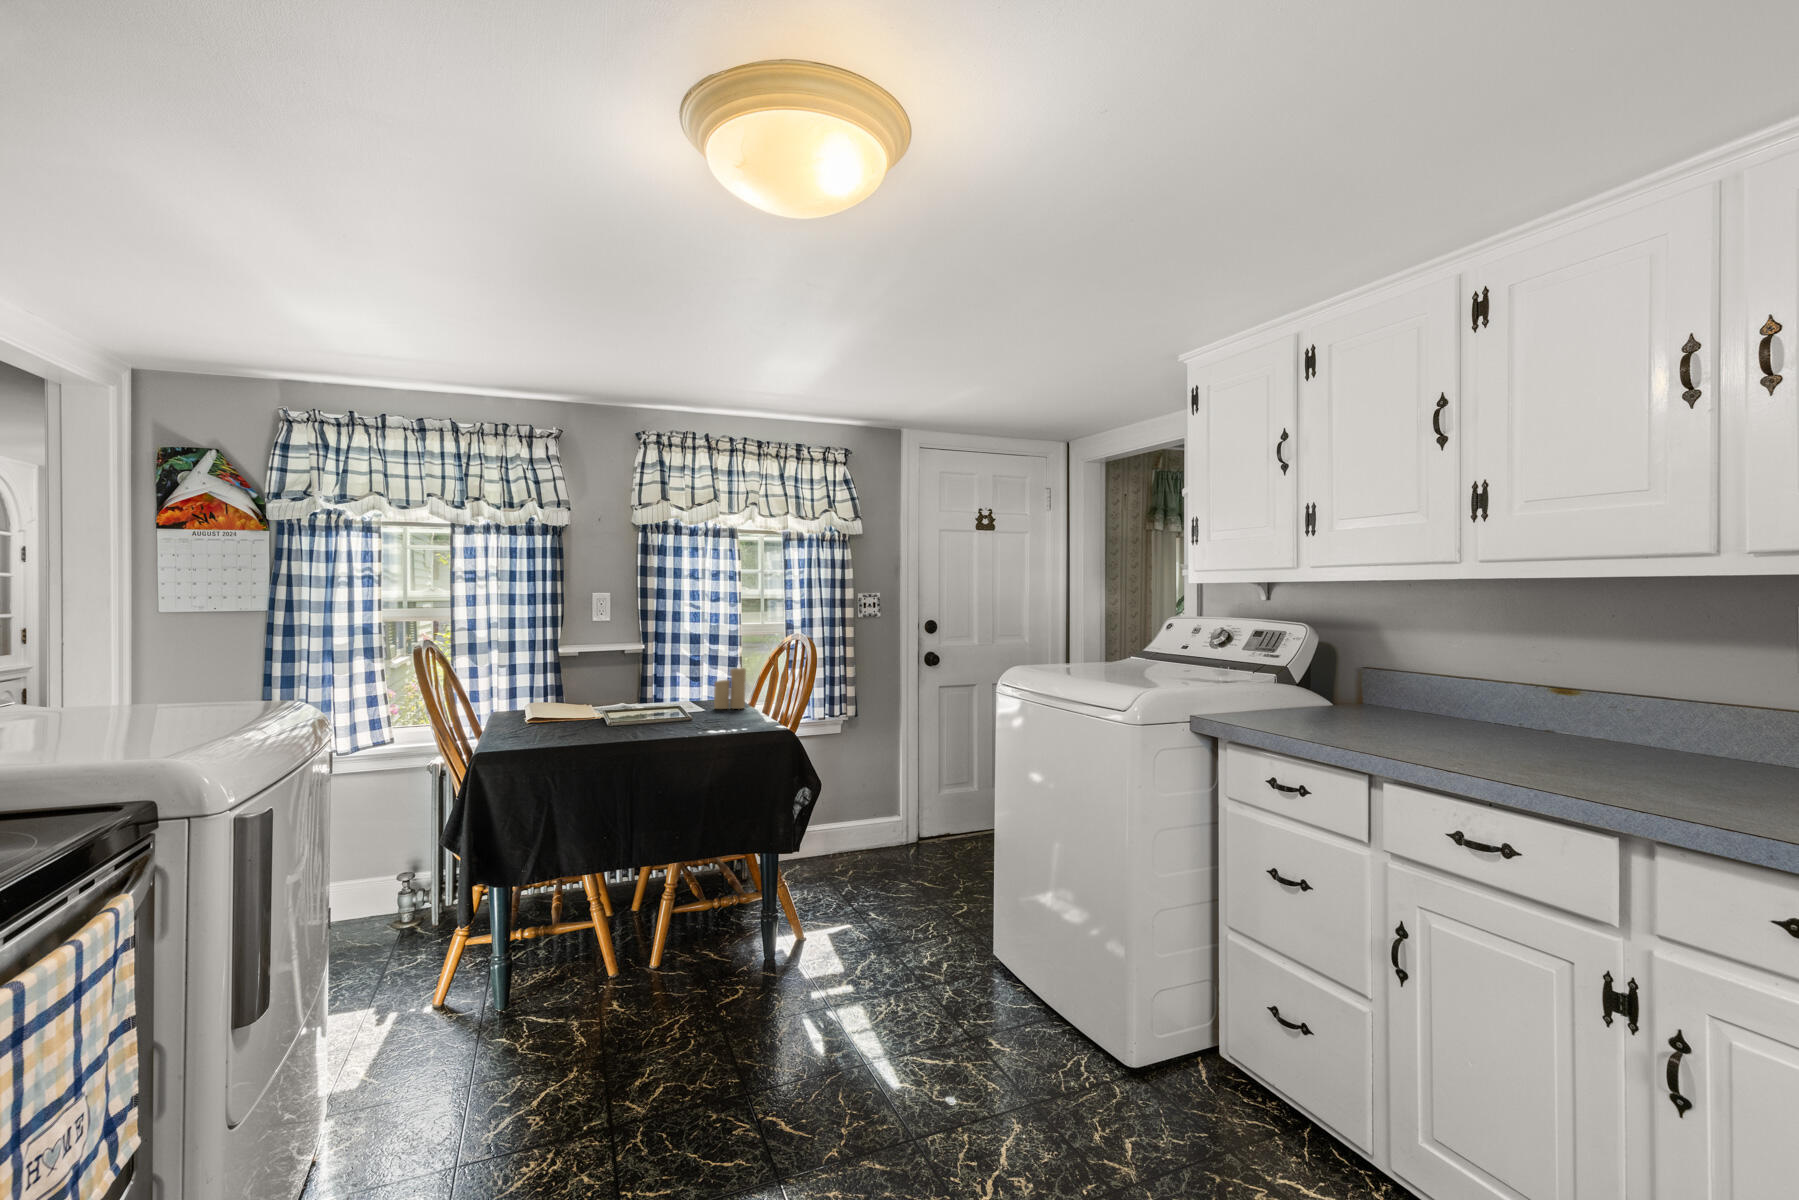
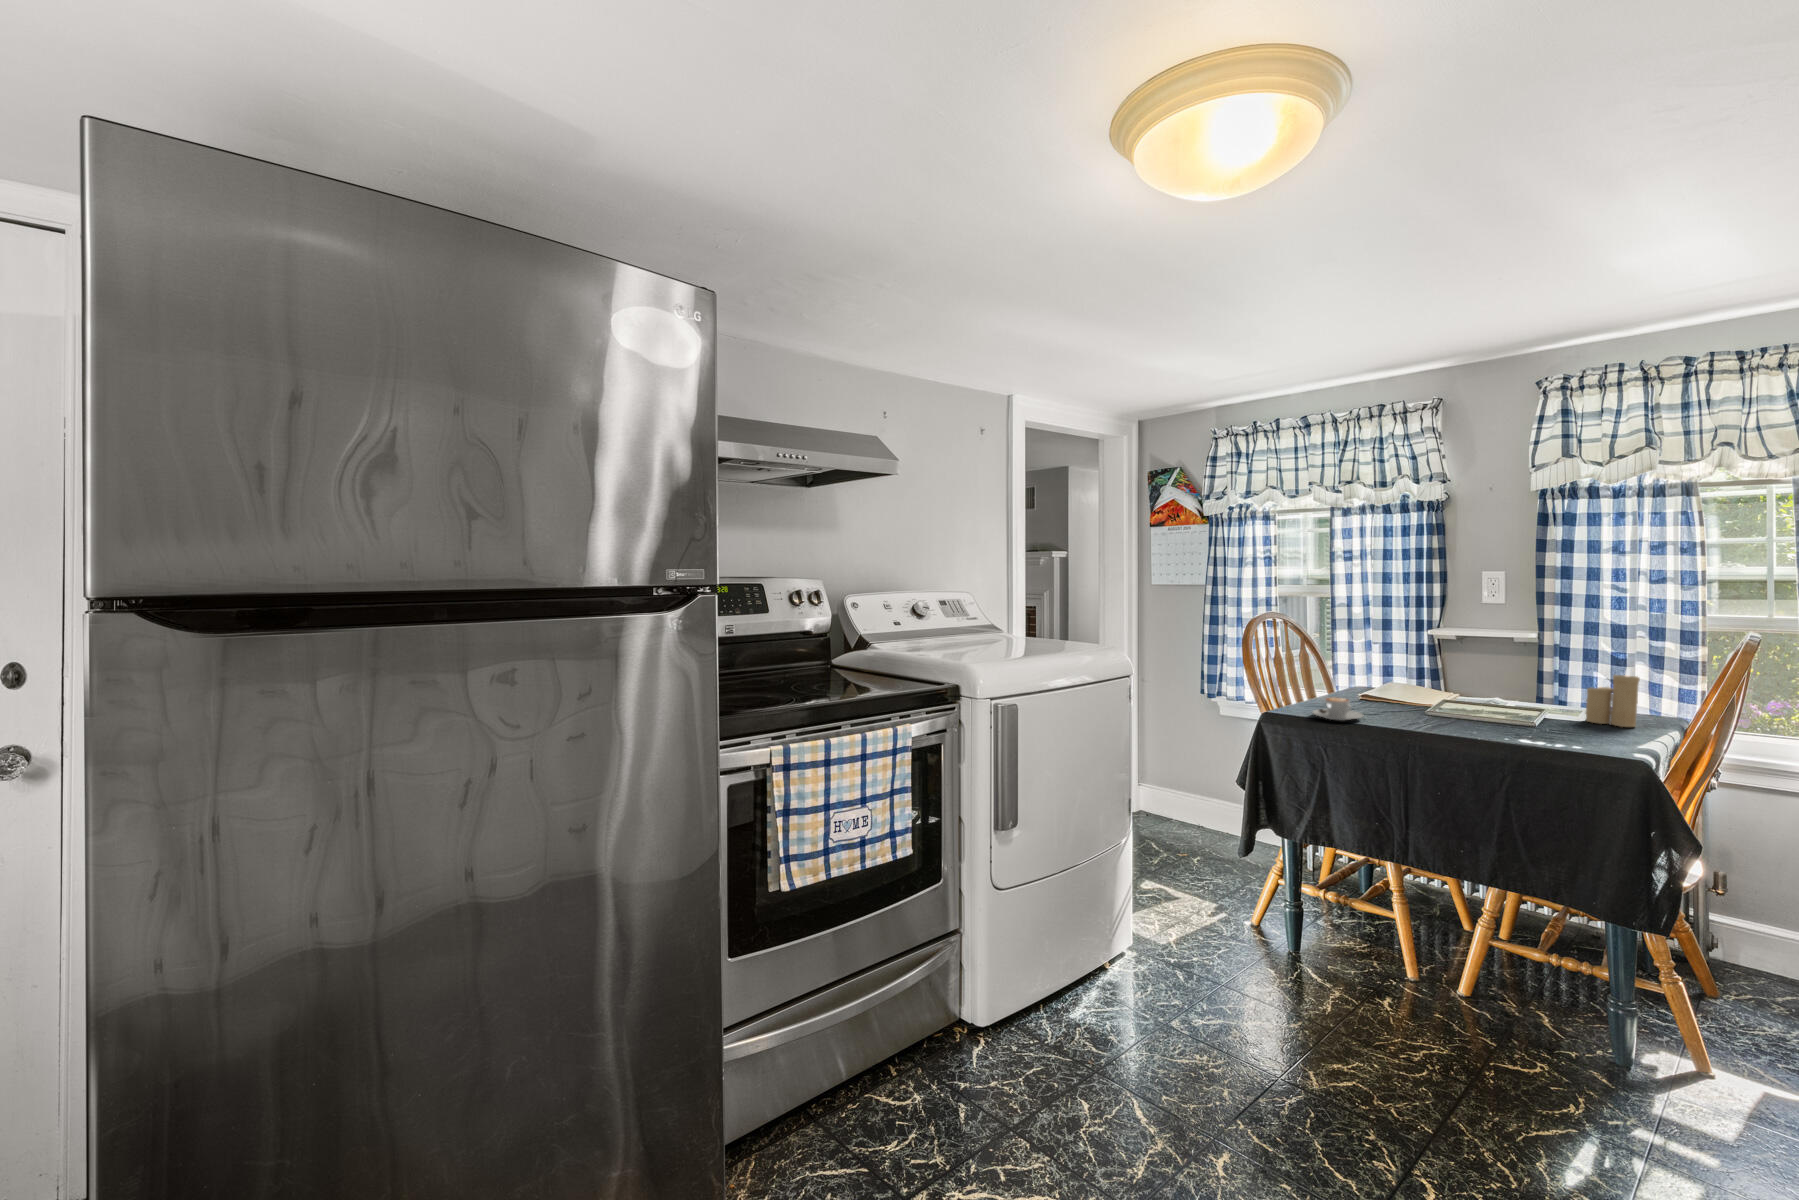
coffee cup: none [530,713,582,736] -> present [1313,697,1363,721]

